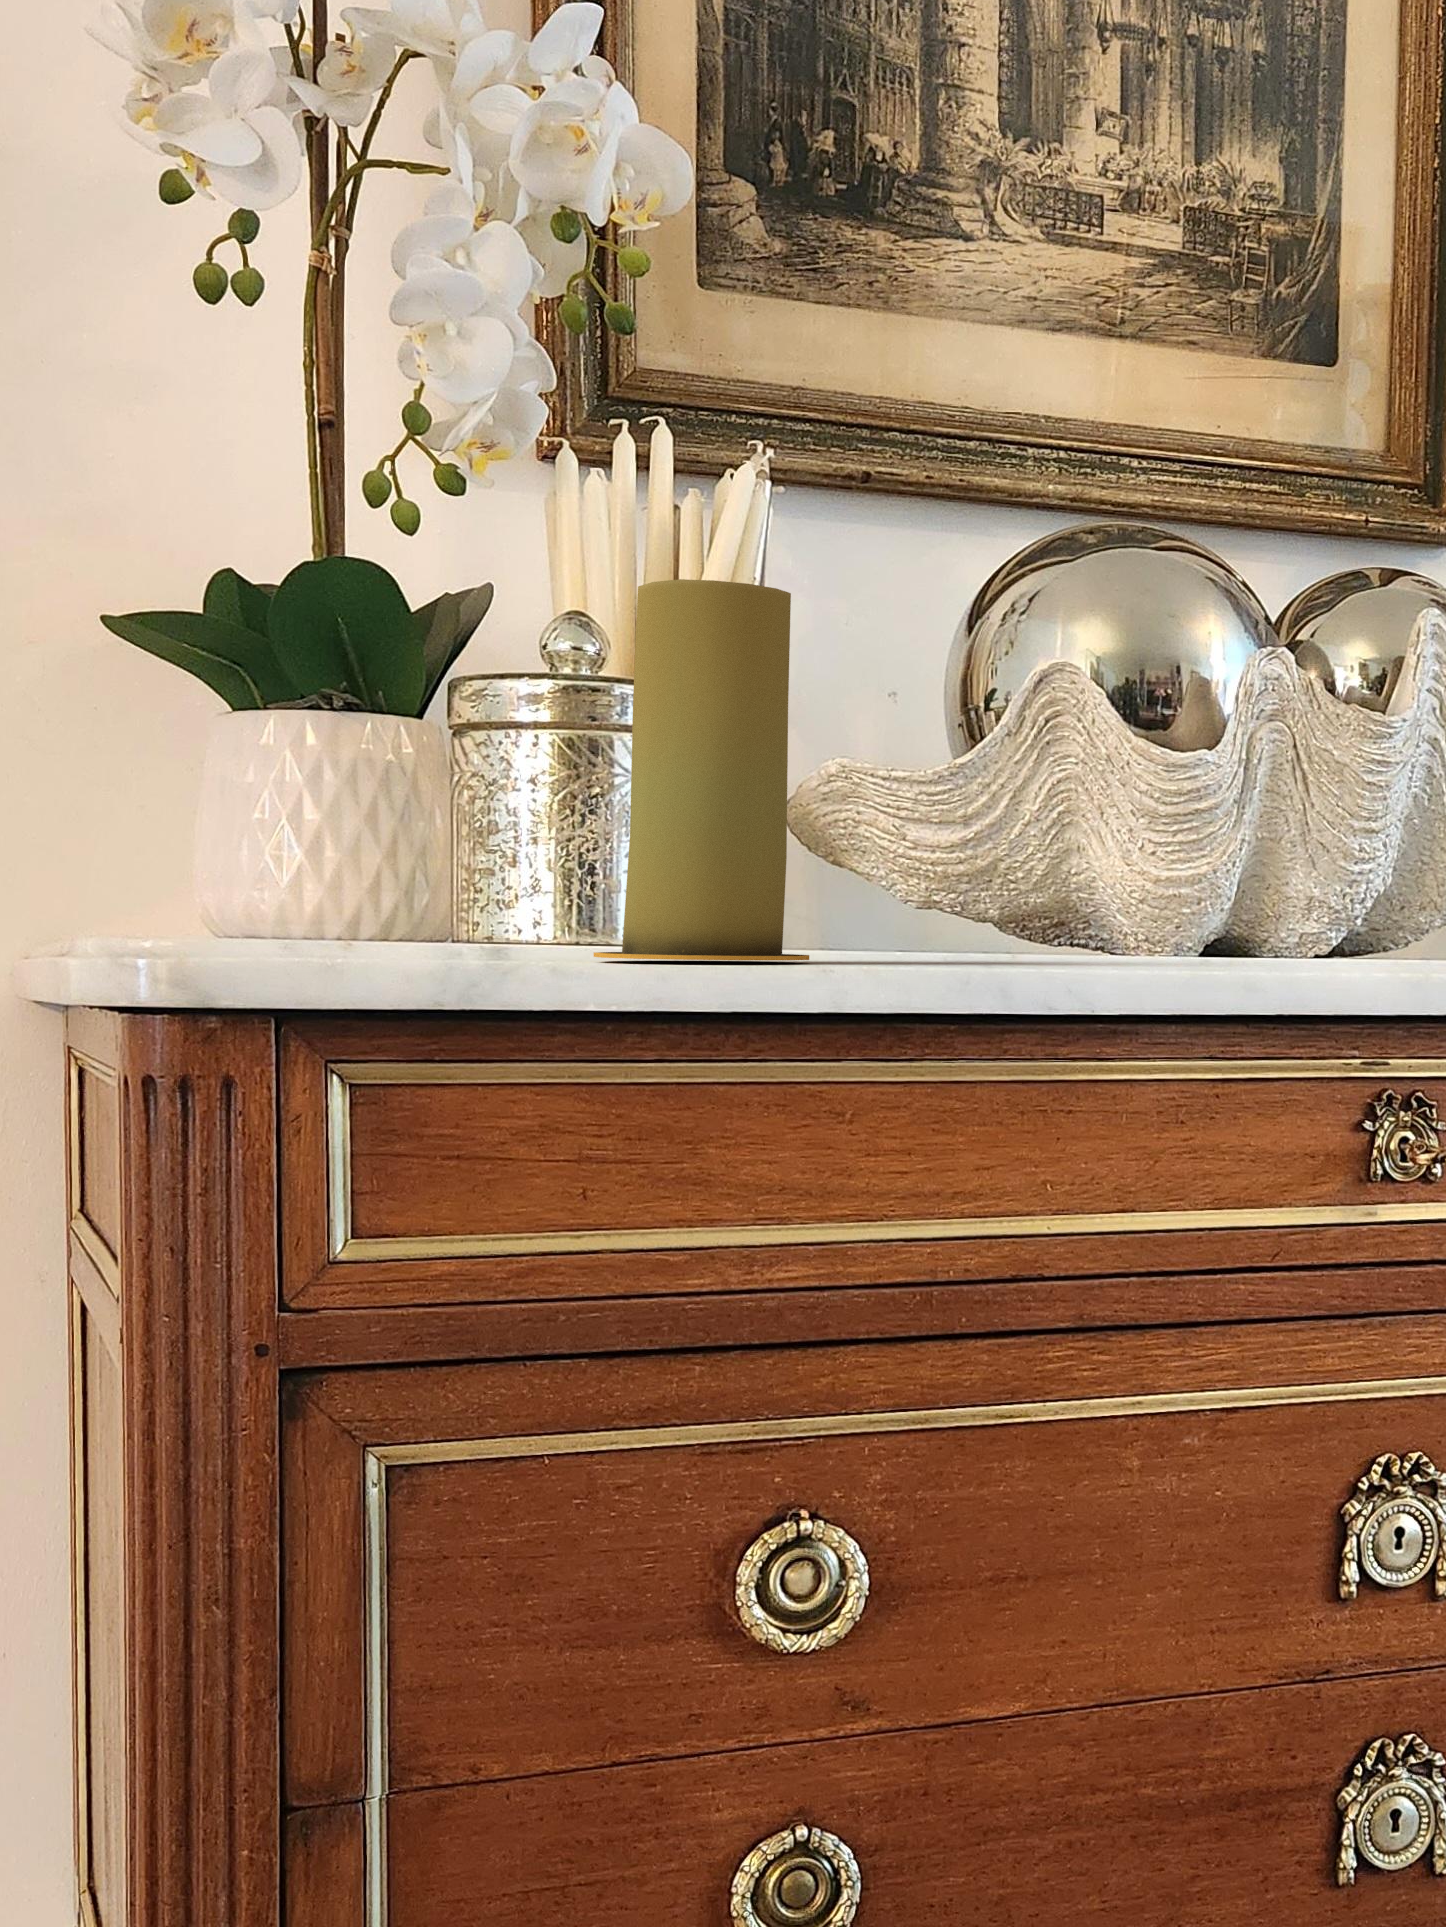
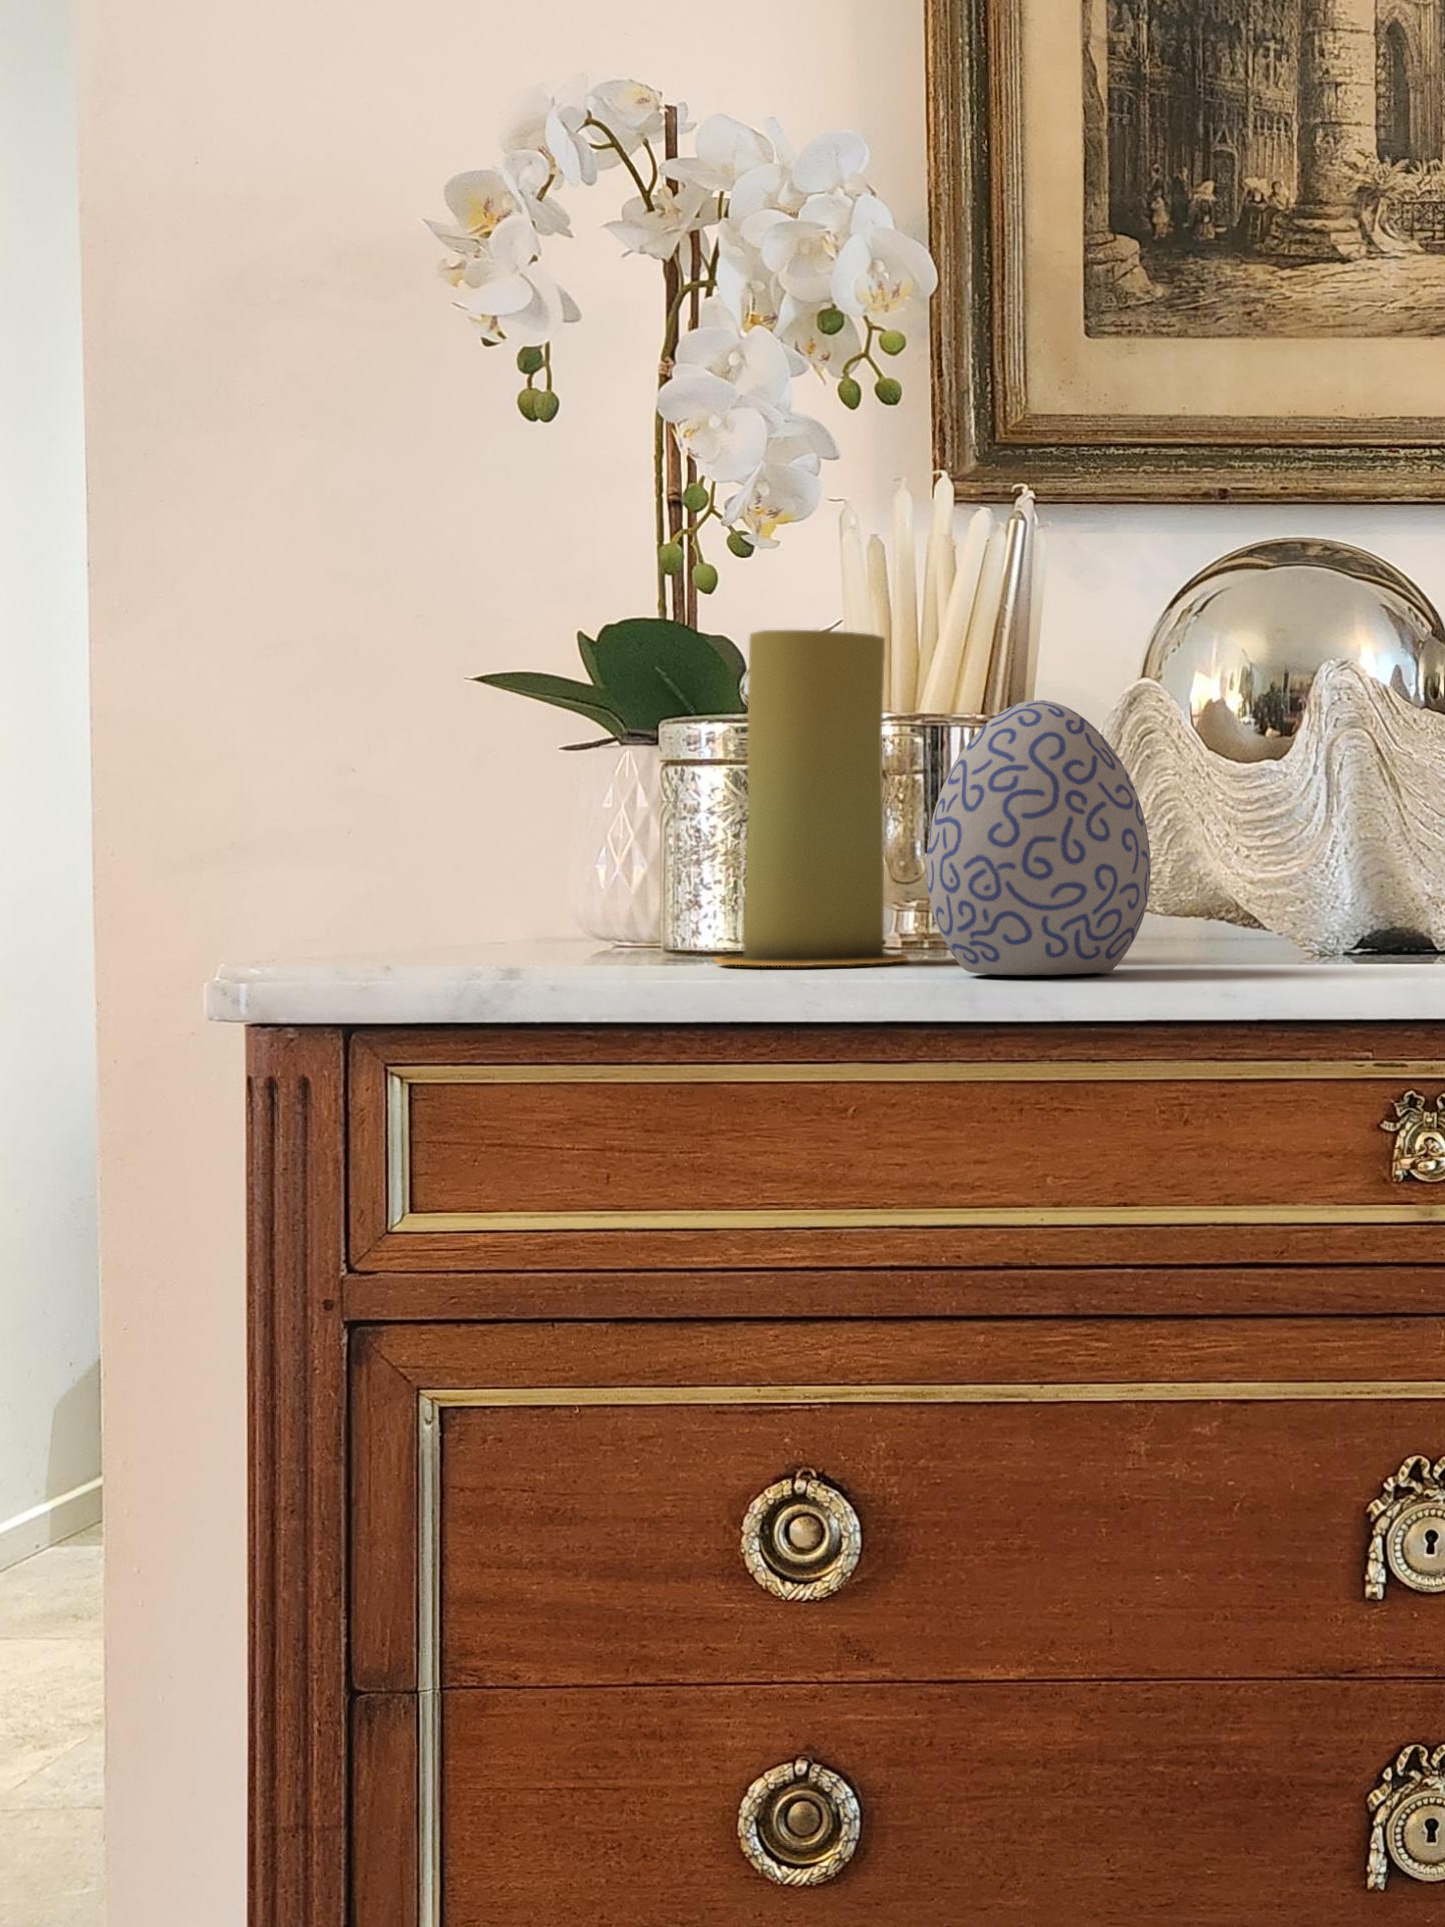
decorative egg: none [952,673,1188,965] -> present [927,700,1151,975]

